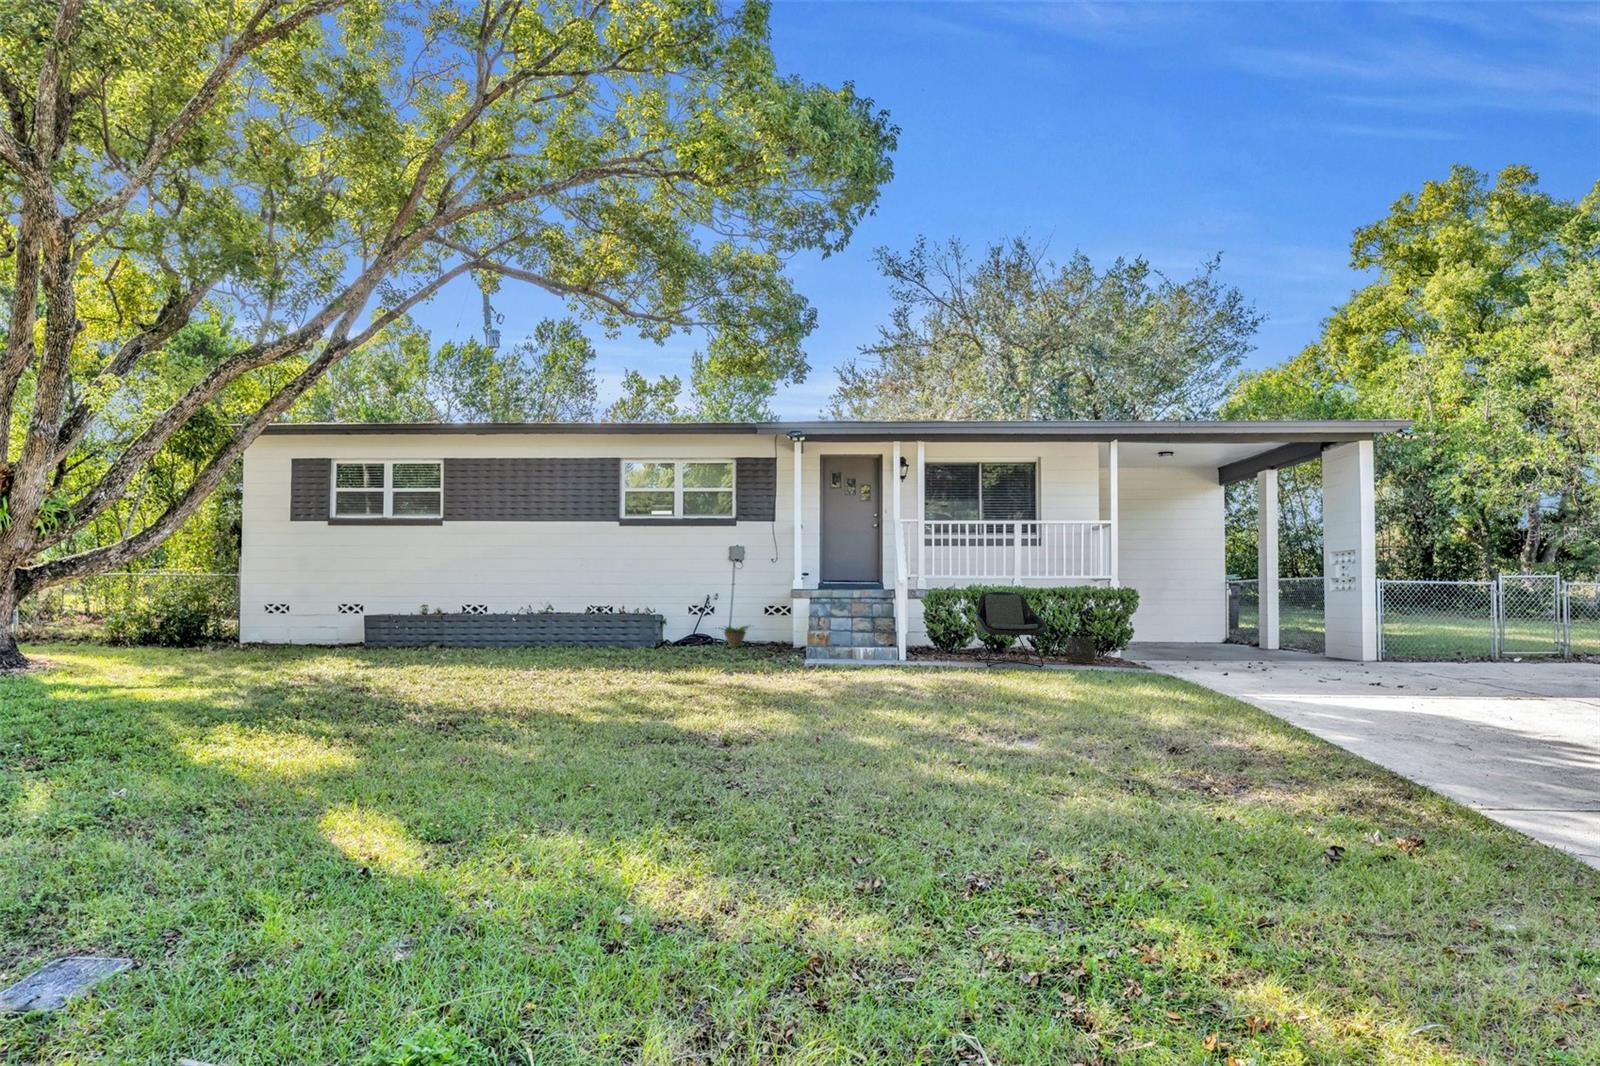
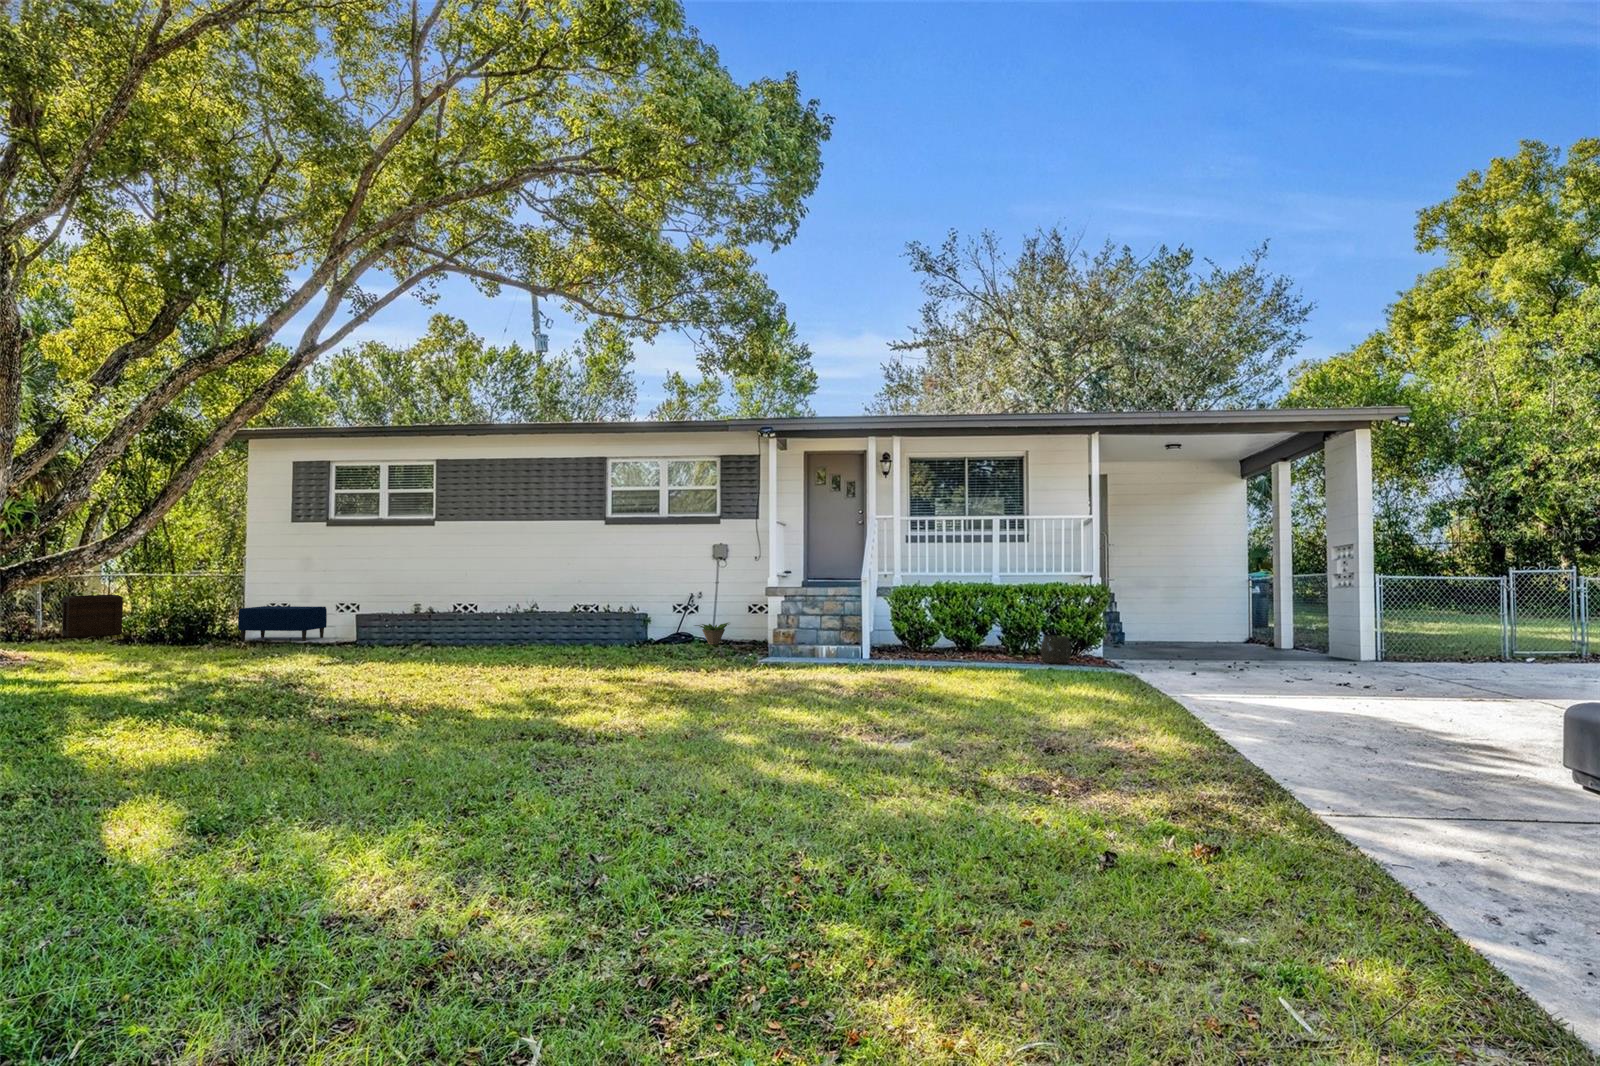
lounge chair: present [975,591,1047,668] -> none [946,589,1018,668]
wooden crate: none [35,596,102,641] -> present [62,595,123,638]
bench: none [236,608,327,644] -> present [238,606,327,641]

